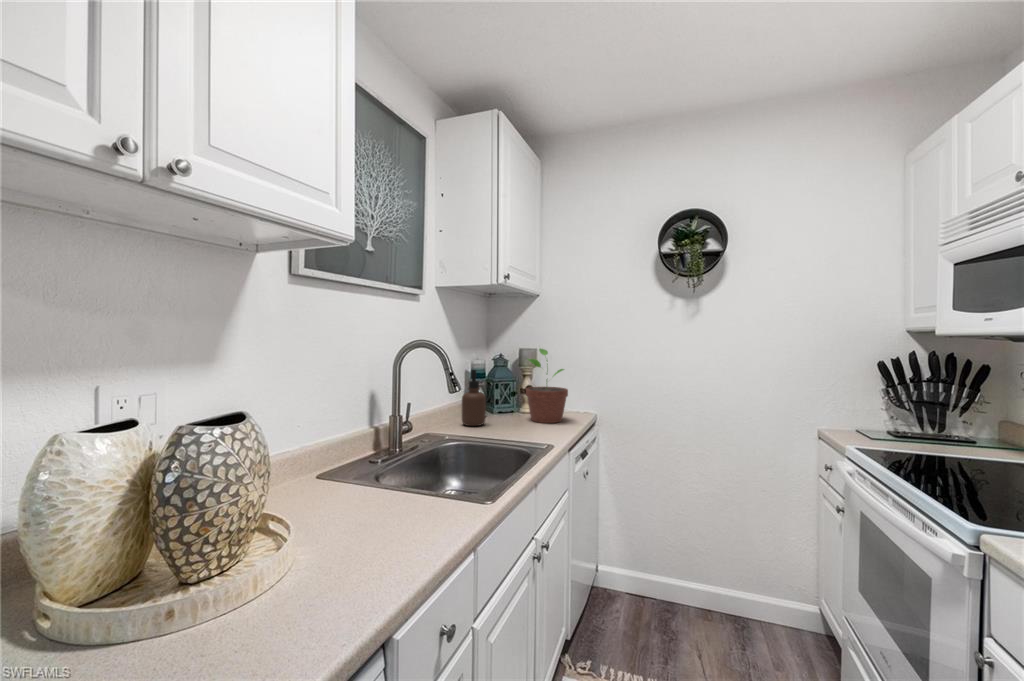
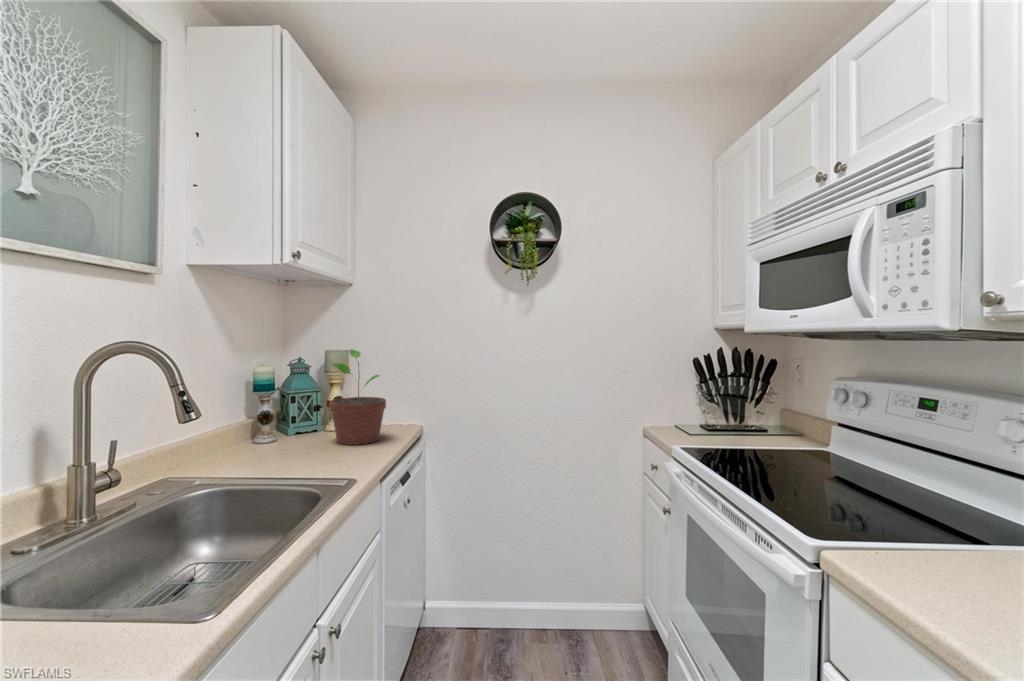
soap dispenser: present [462,370,486,426] -> none [226,381,265,460]

